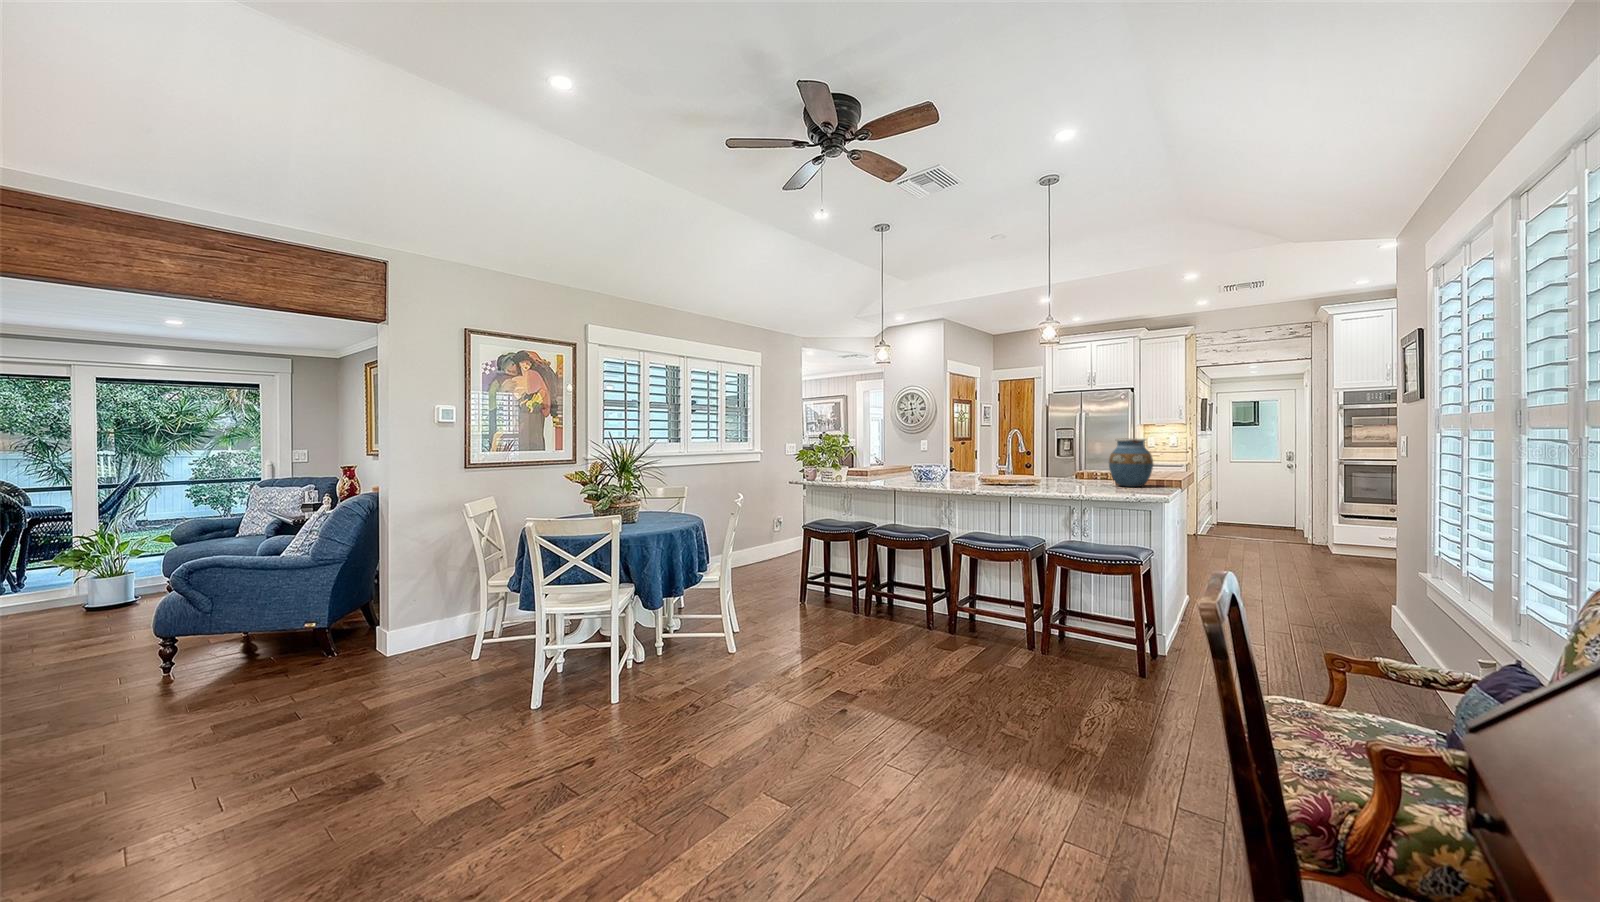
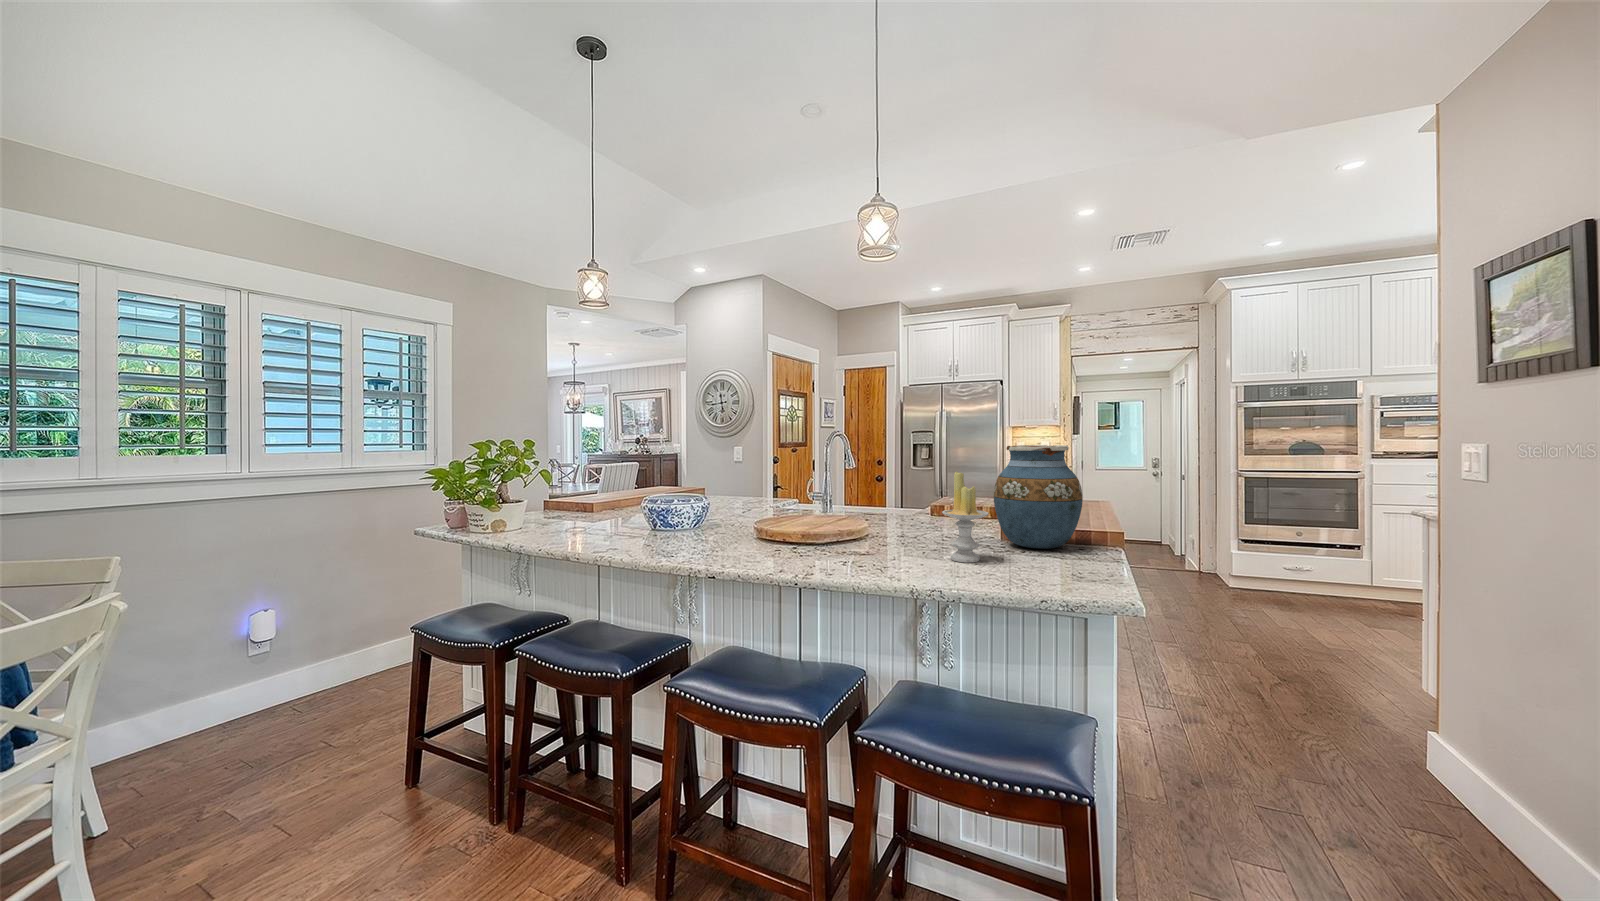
candle: none [1082,450,1104,489] -> present [942,472,989,562]

